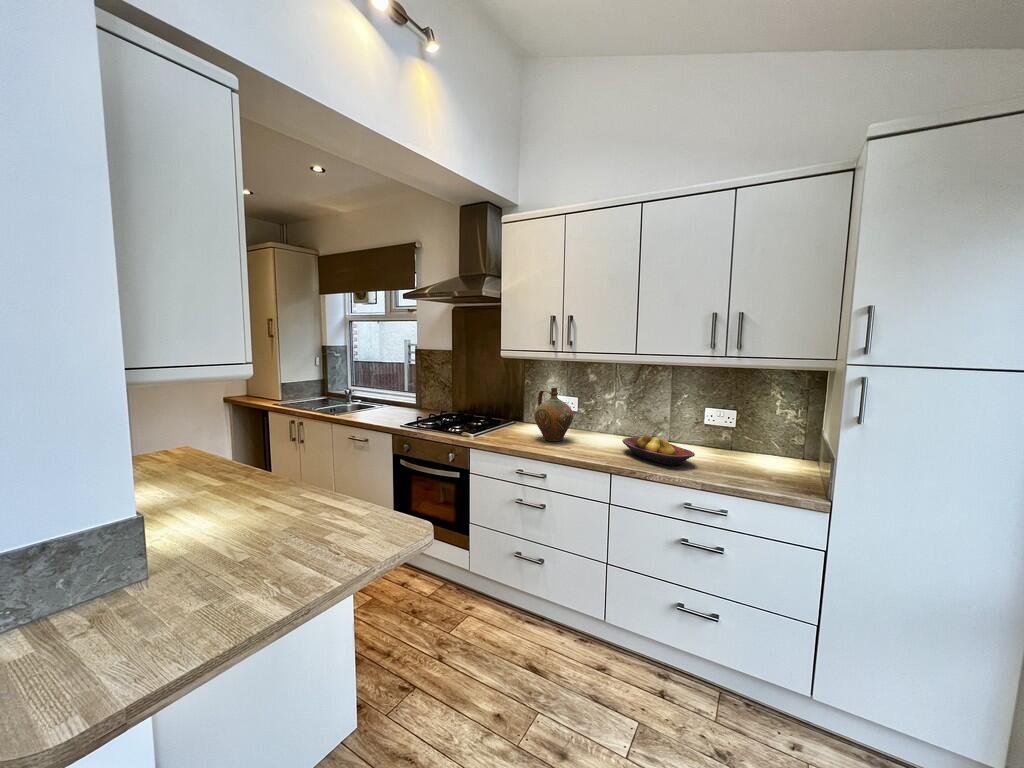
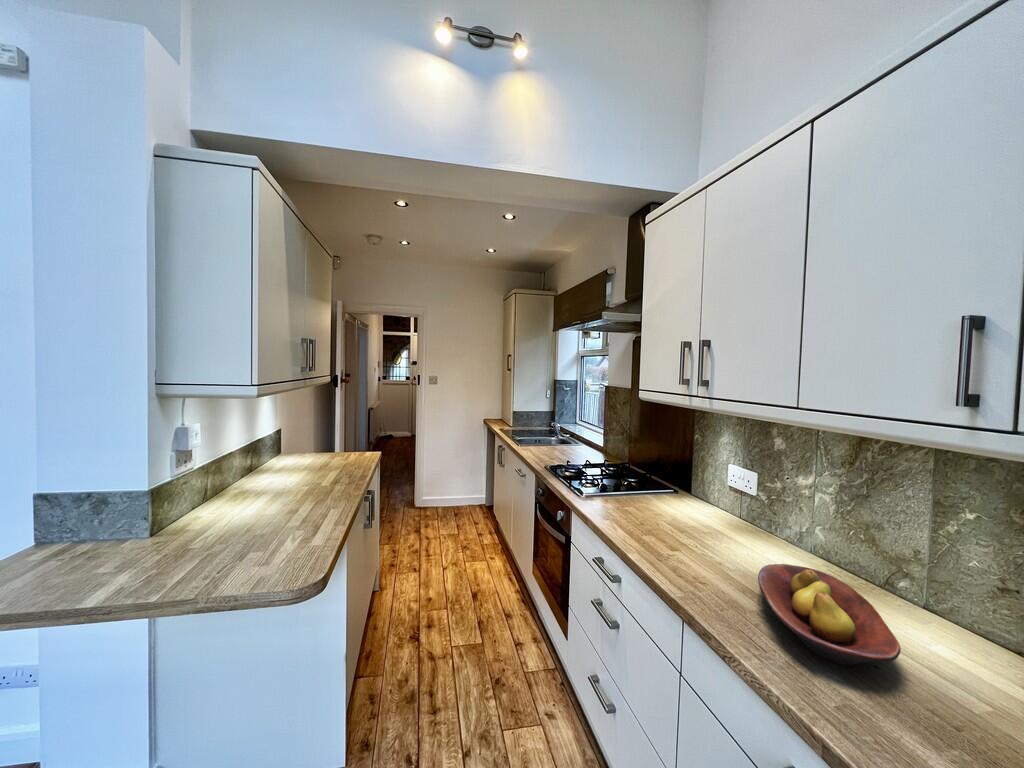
ceramic jug: present [535,388,573,441] -> none [654,449,715,534]

